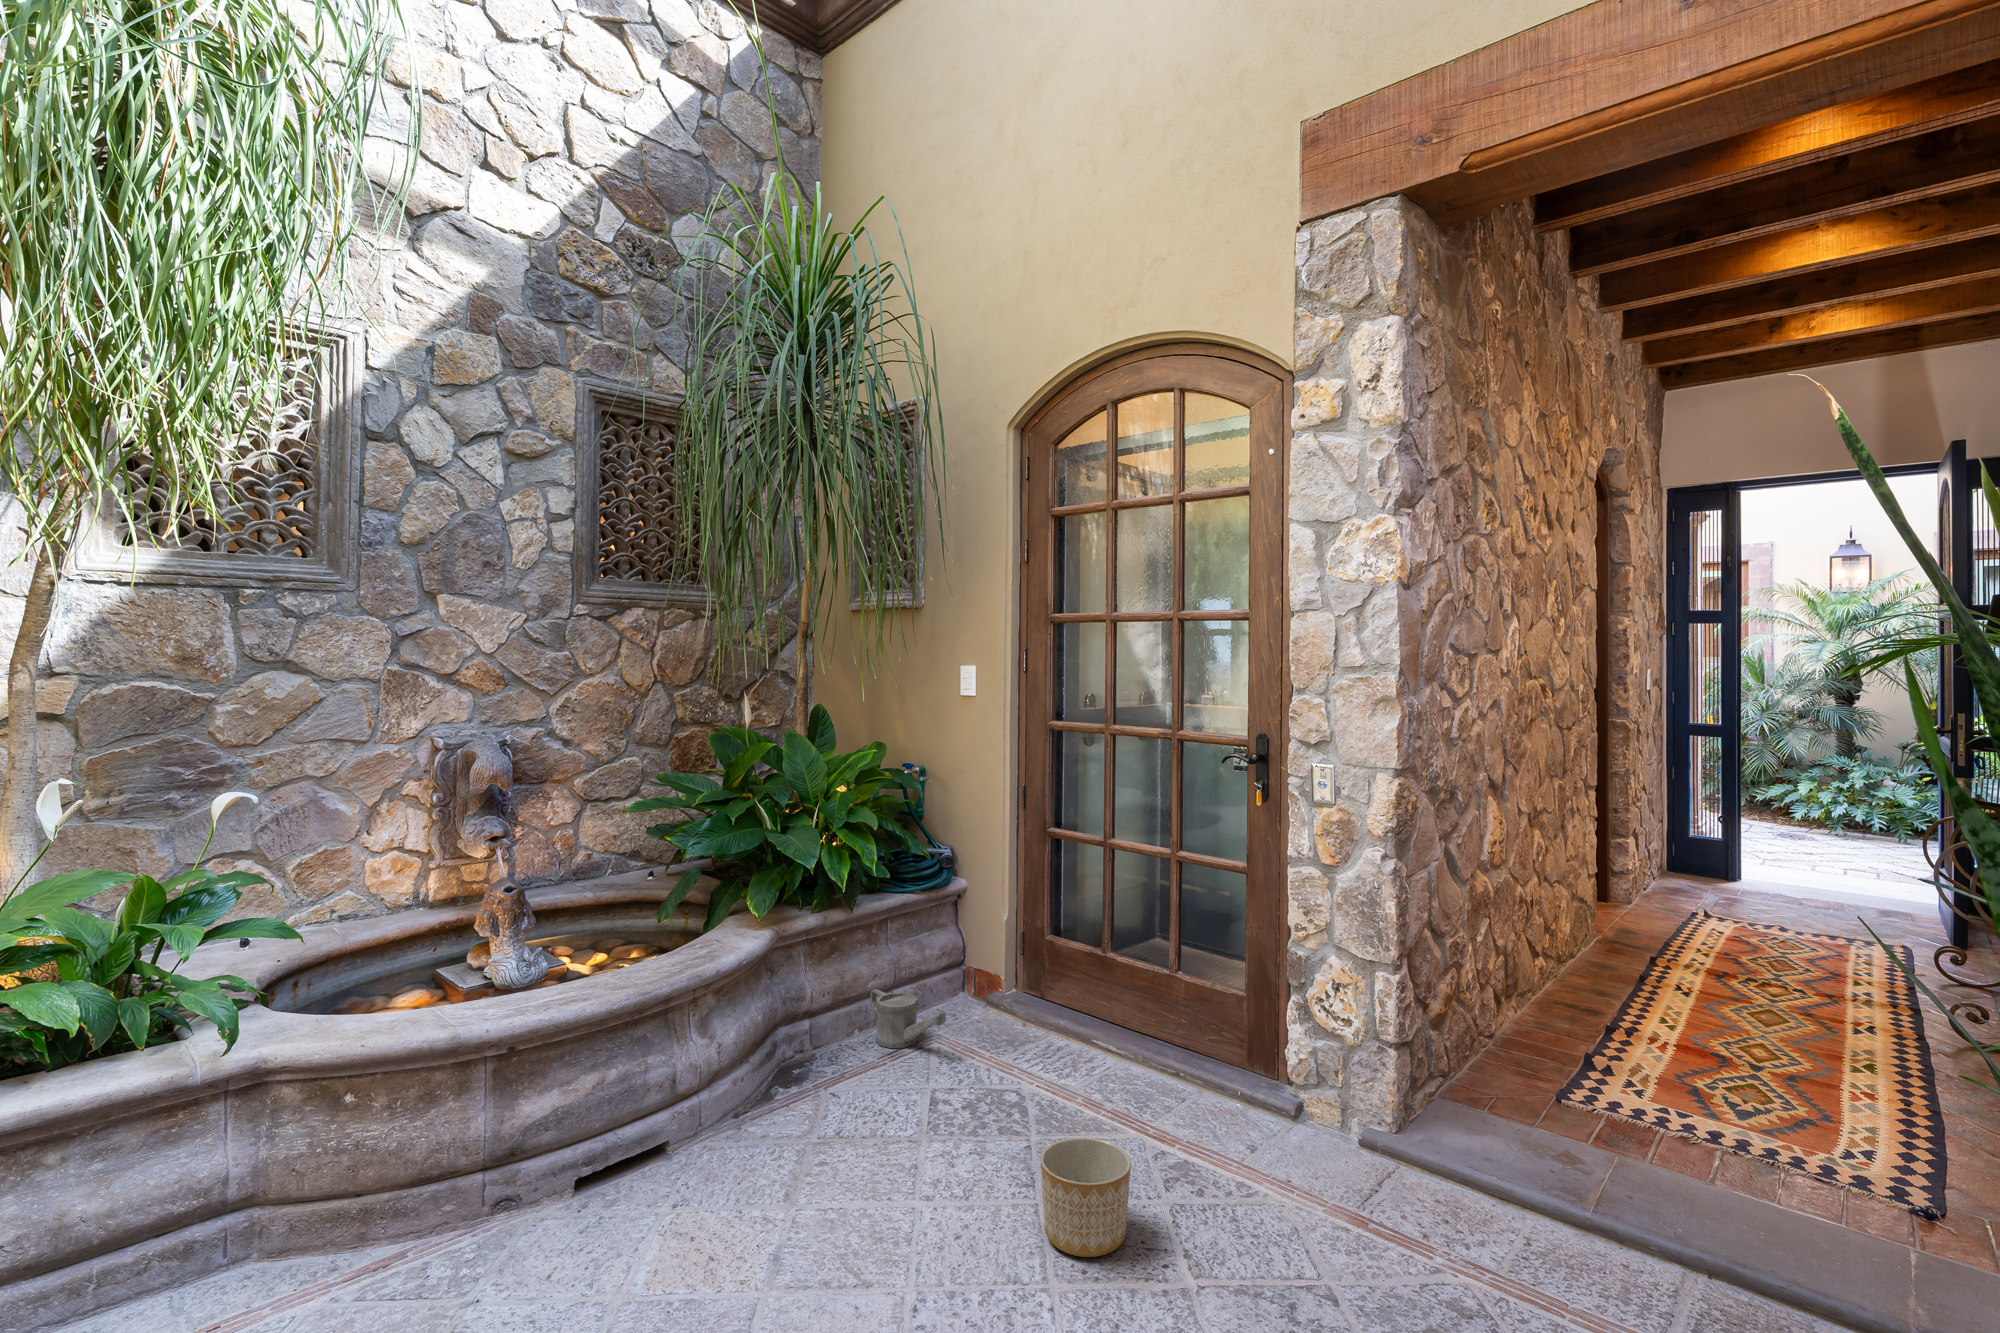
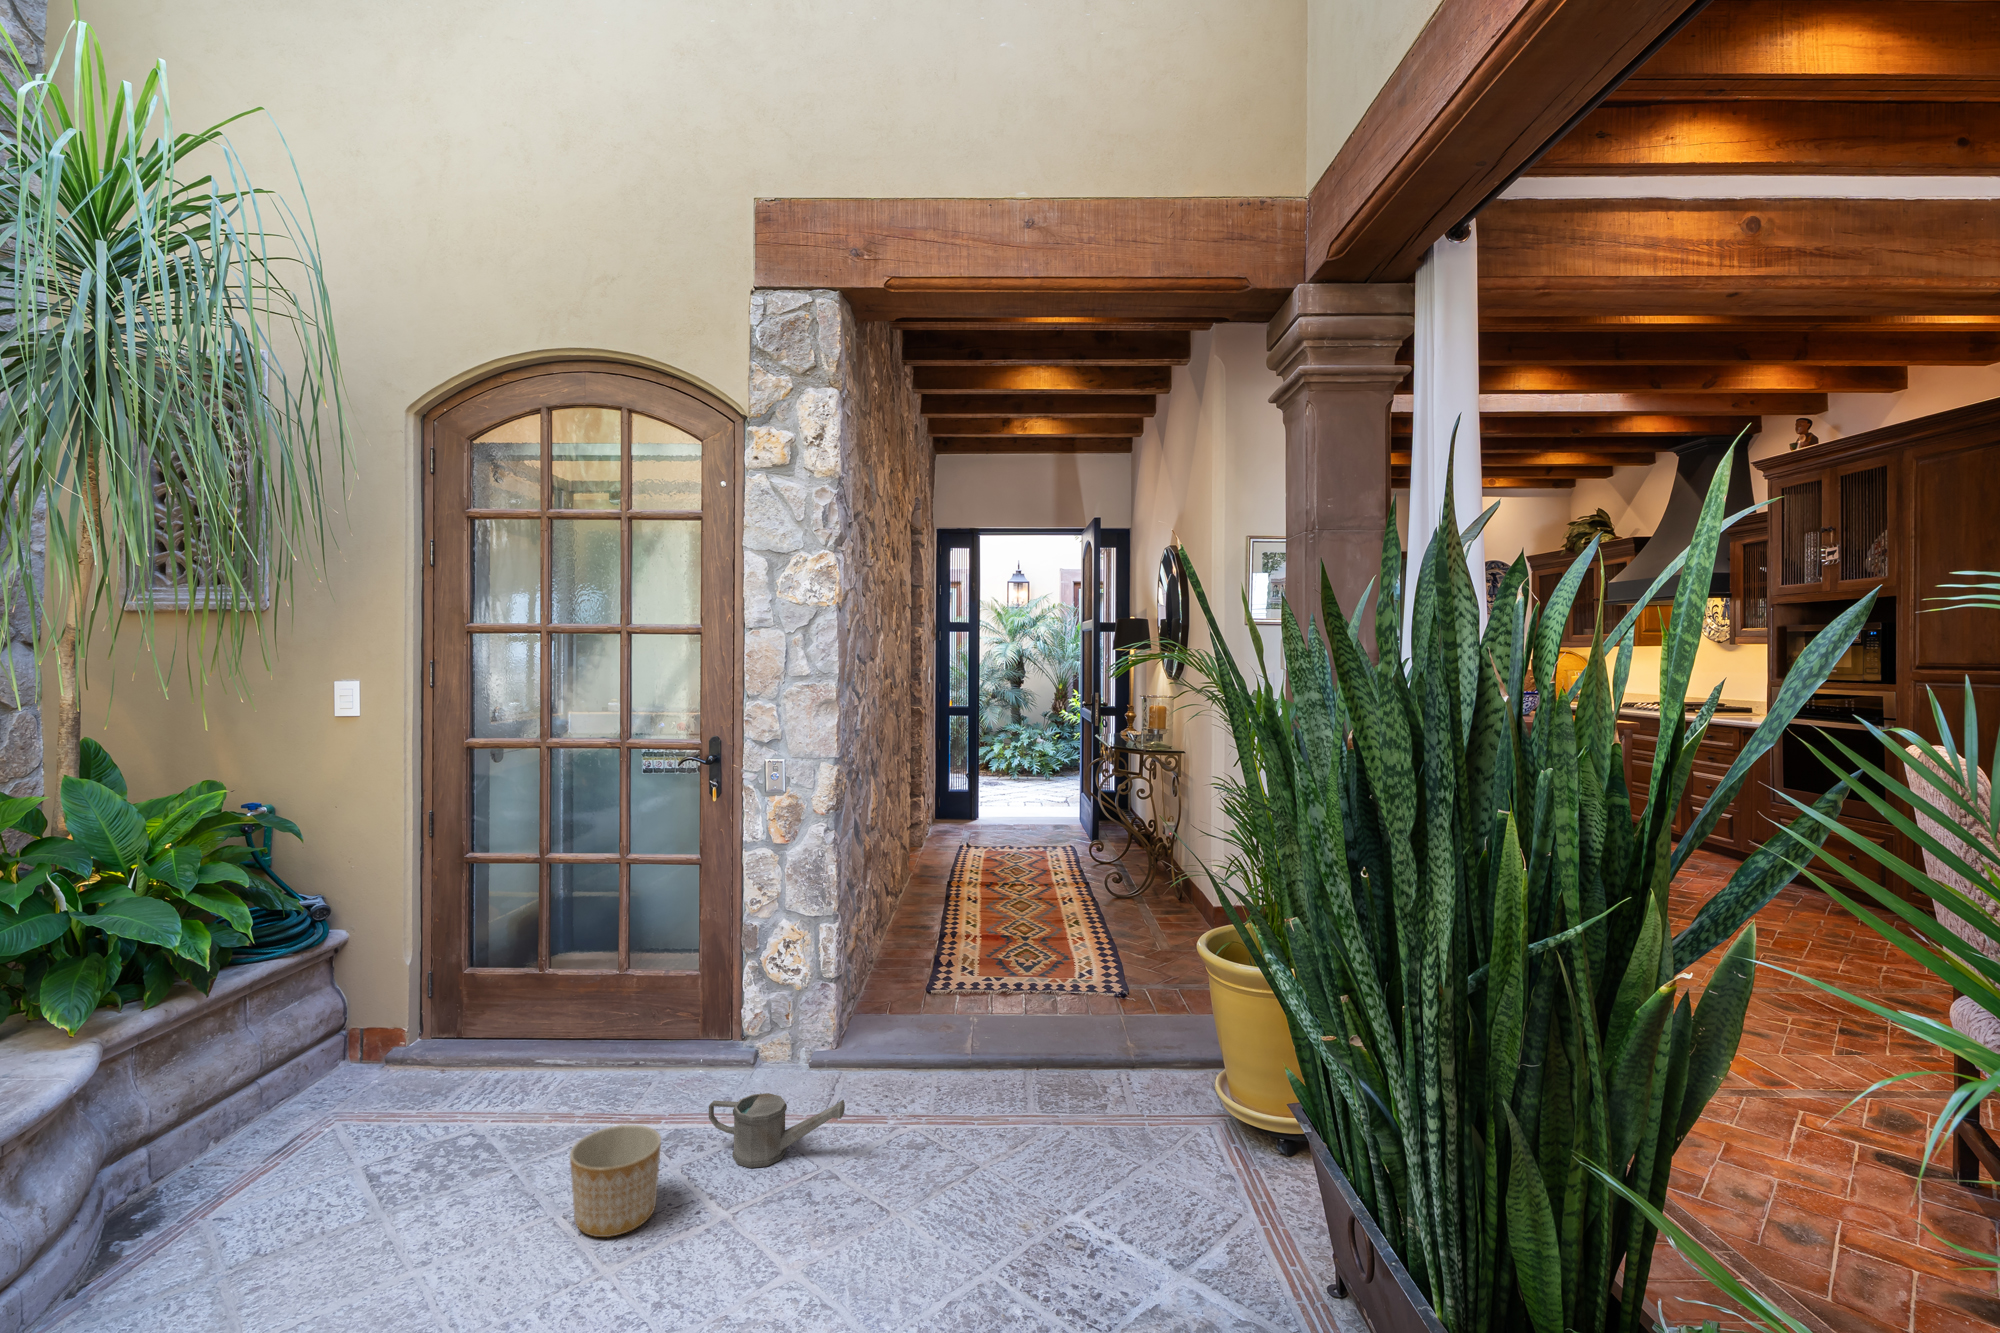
watering can: present [871,989,946,1048] -> present [709,1093,845,1168]

